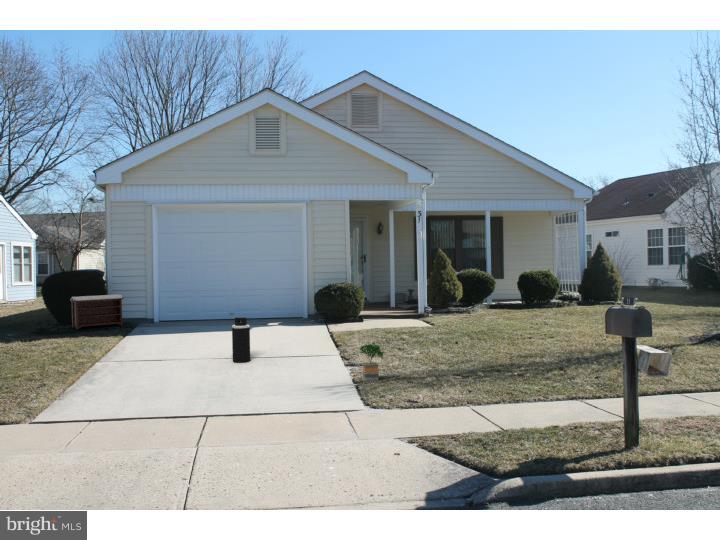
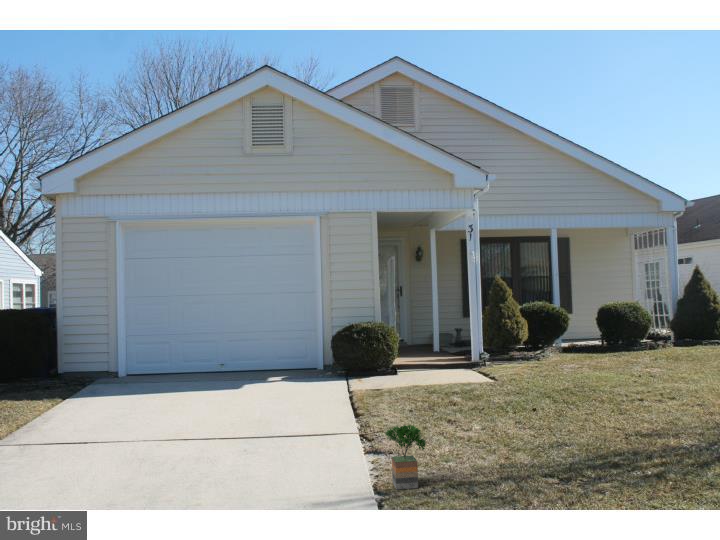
bench: present [70,294,124,329] -> none [9,340,81,388]
trash can: present [232,318,250,363] -> none [196,377,224,447]

